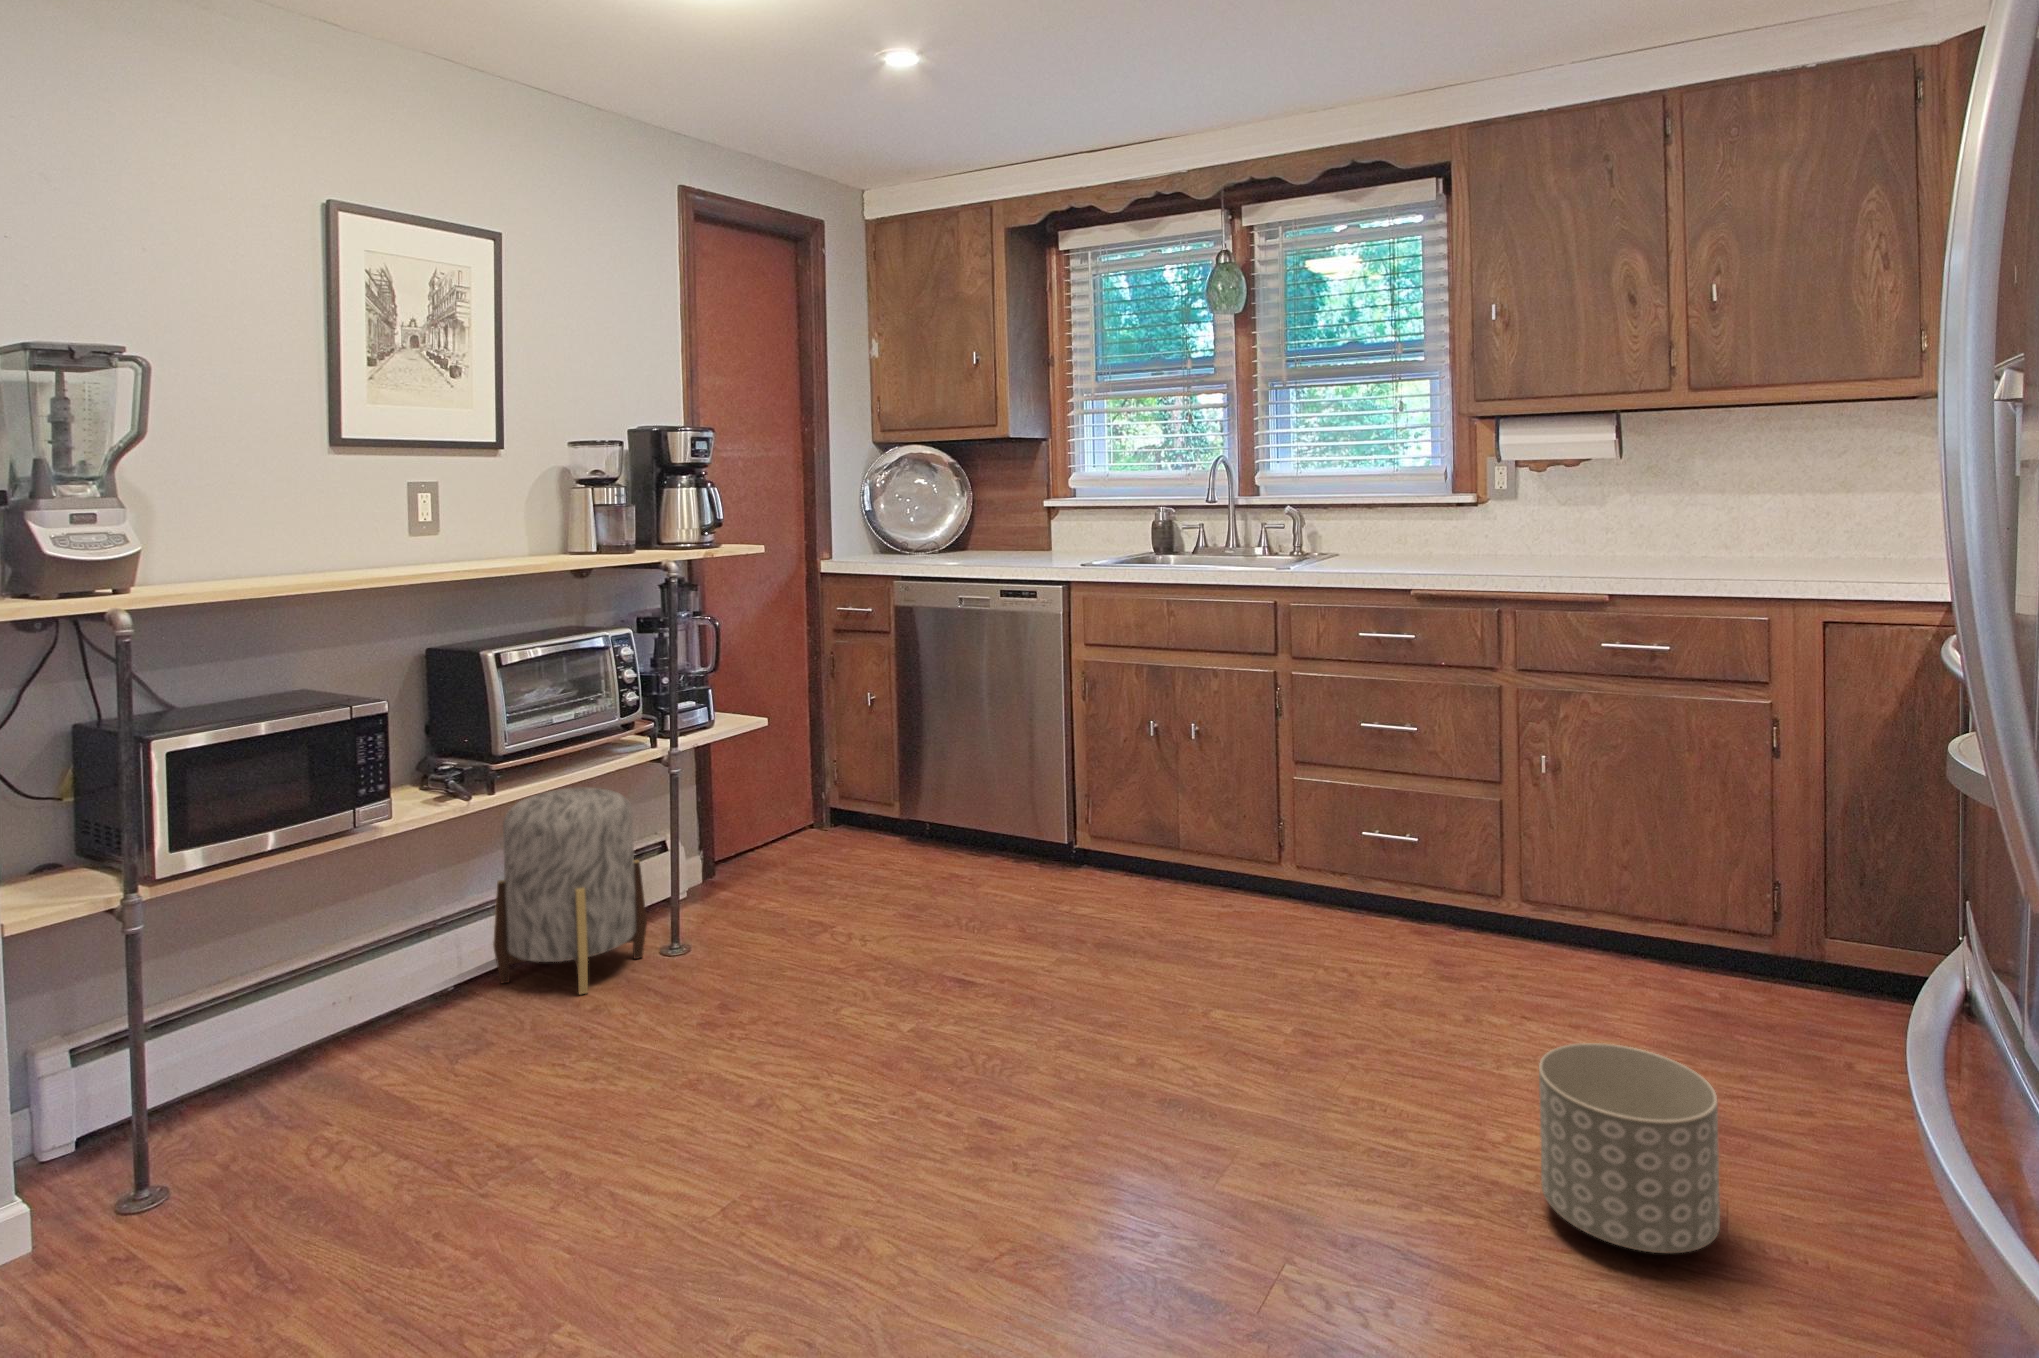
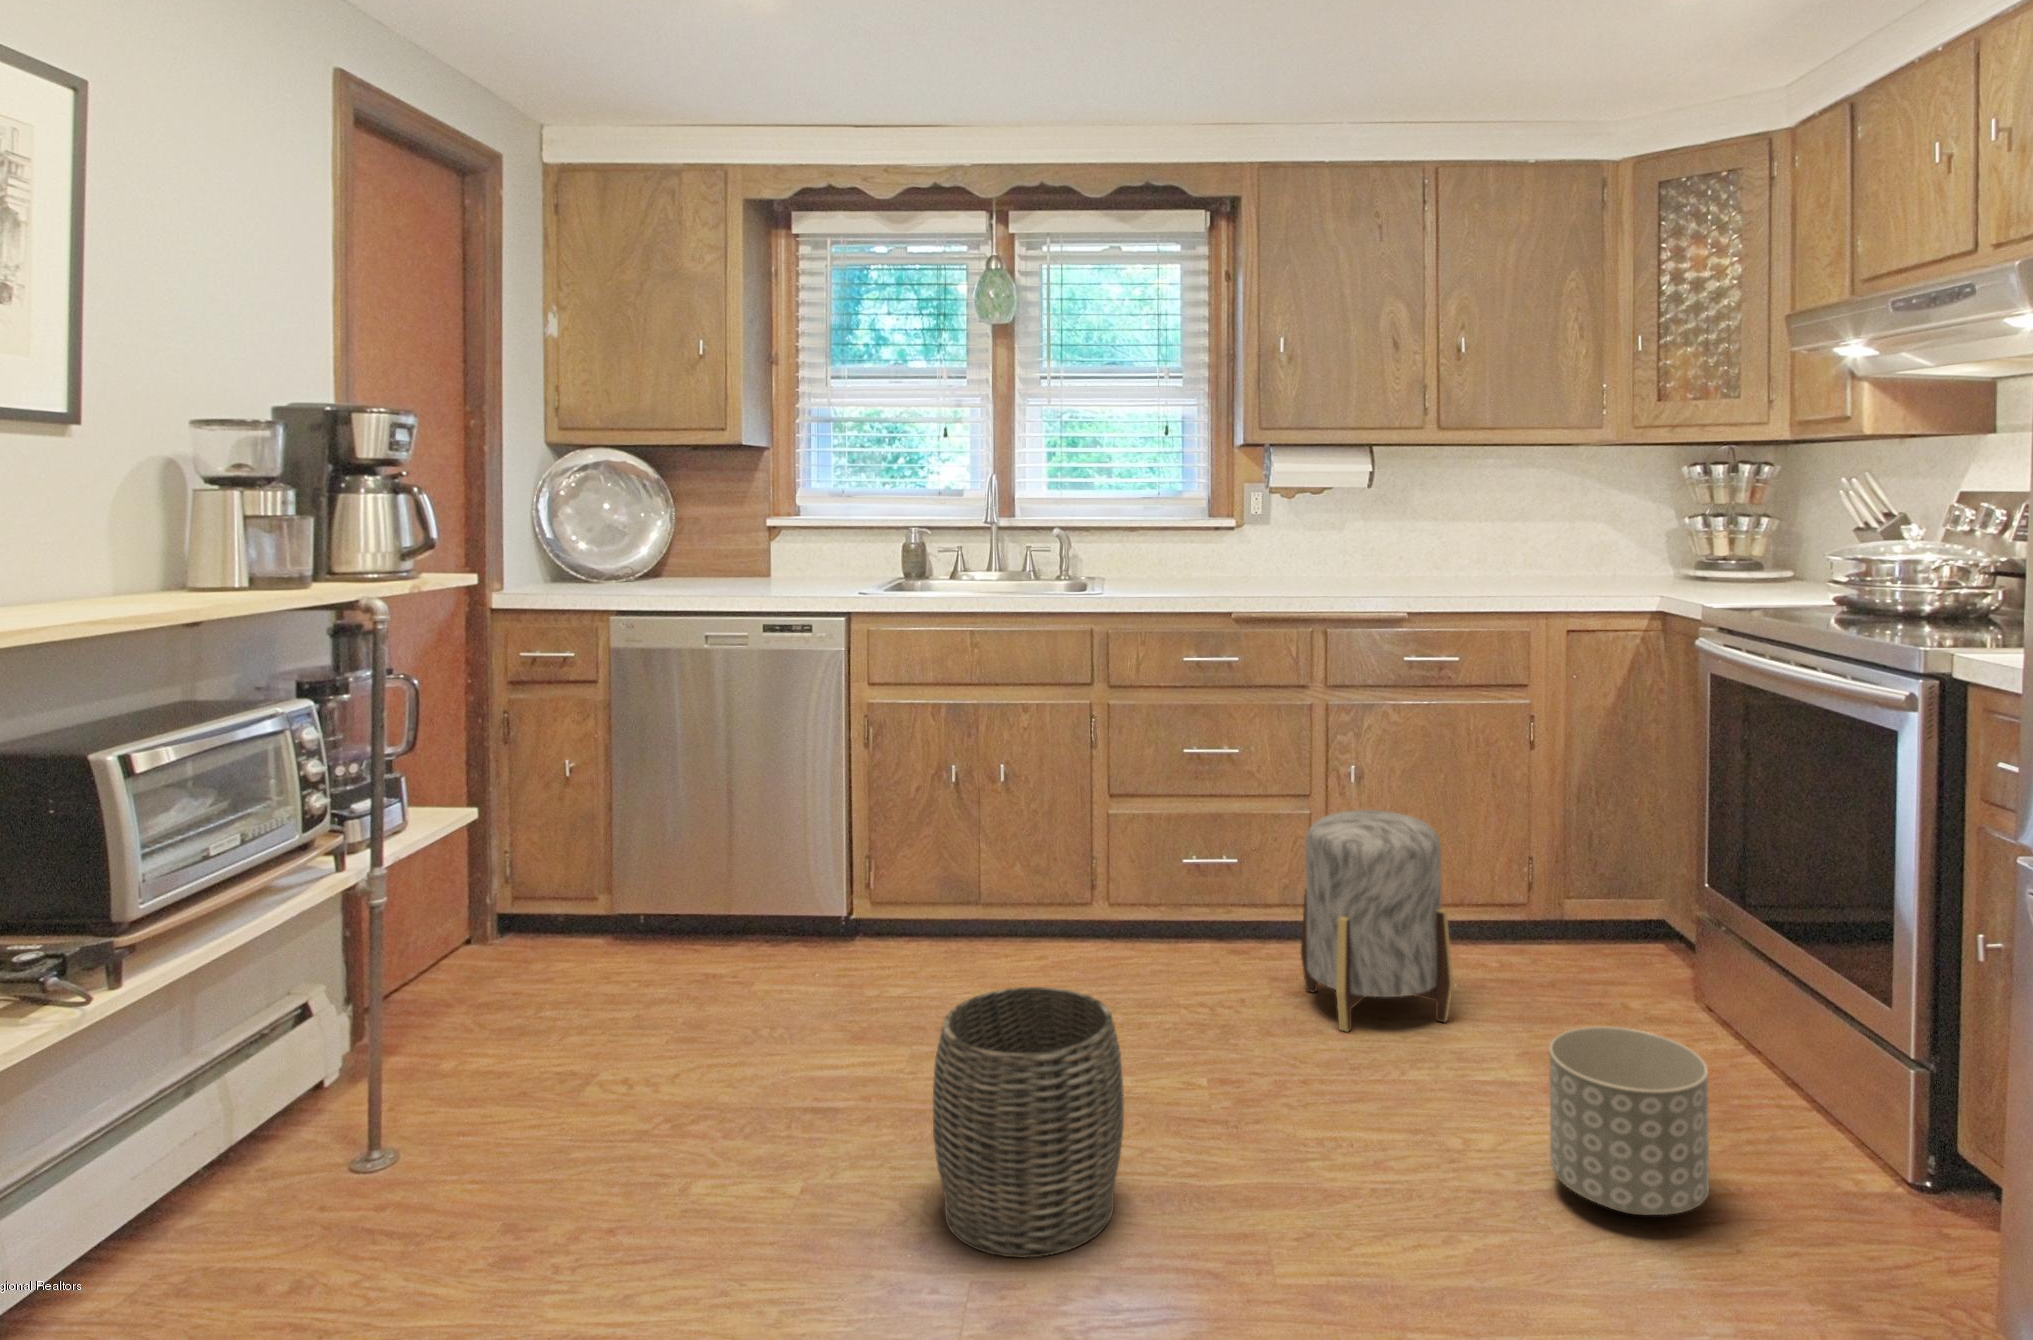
stool: present [493,788,647,994] -> present [1301,810,1453,1032]
woven basket: none [973,902,1132,1120] -> present [933,987,1124,1258]

